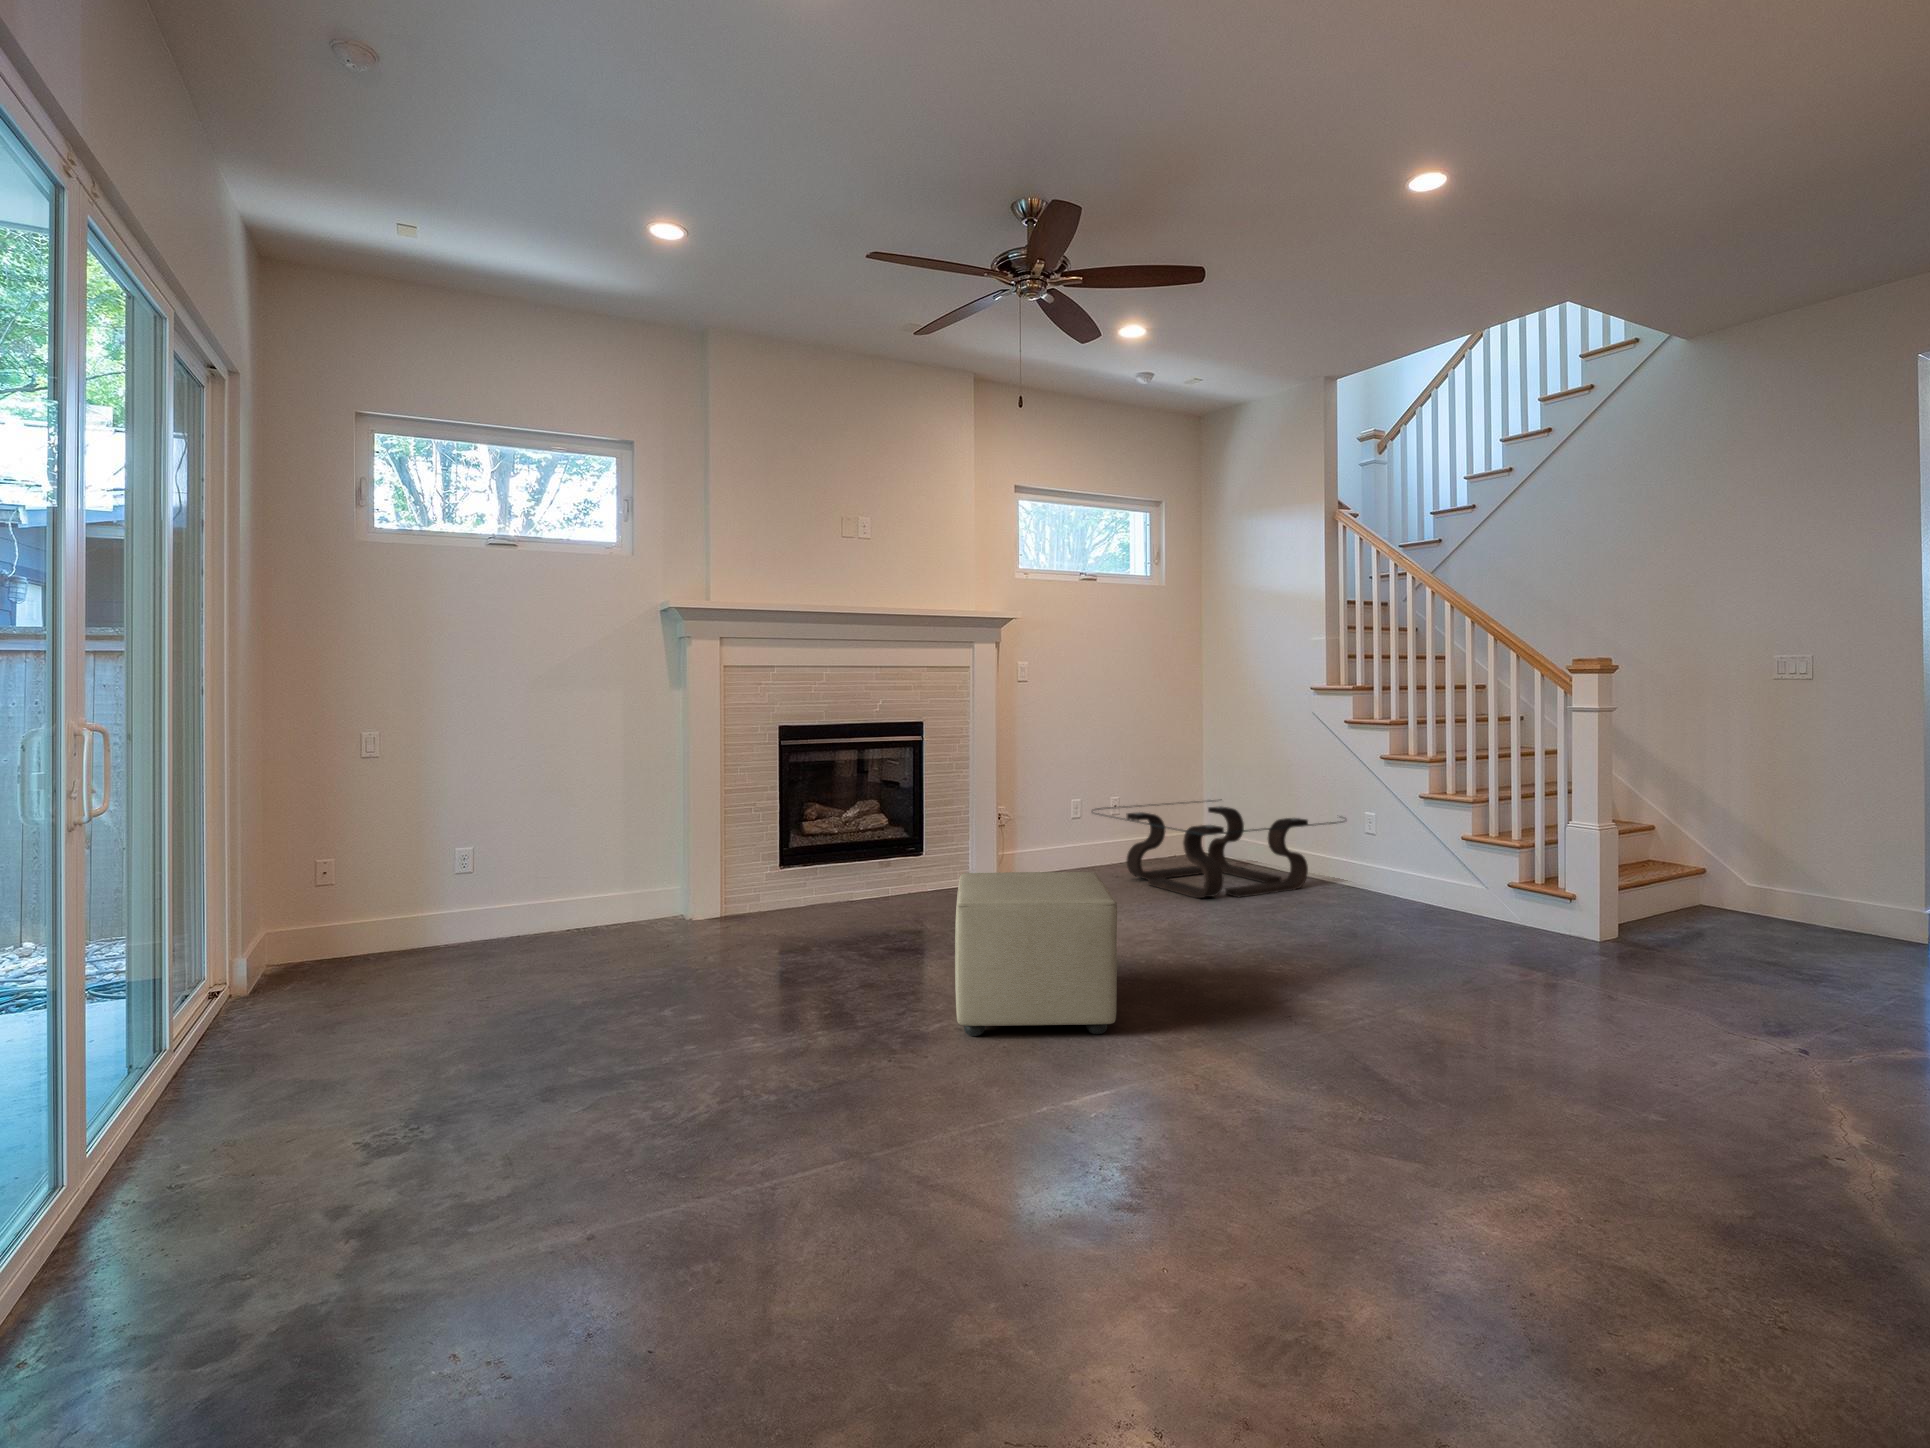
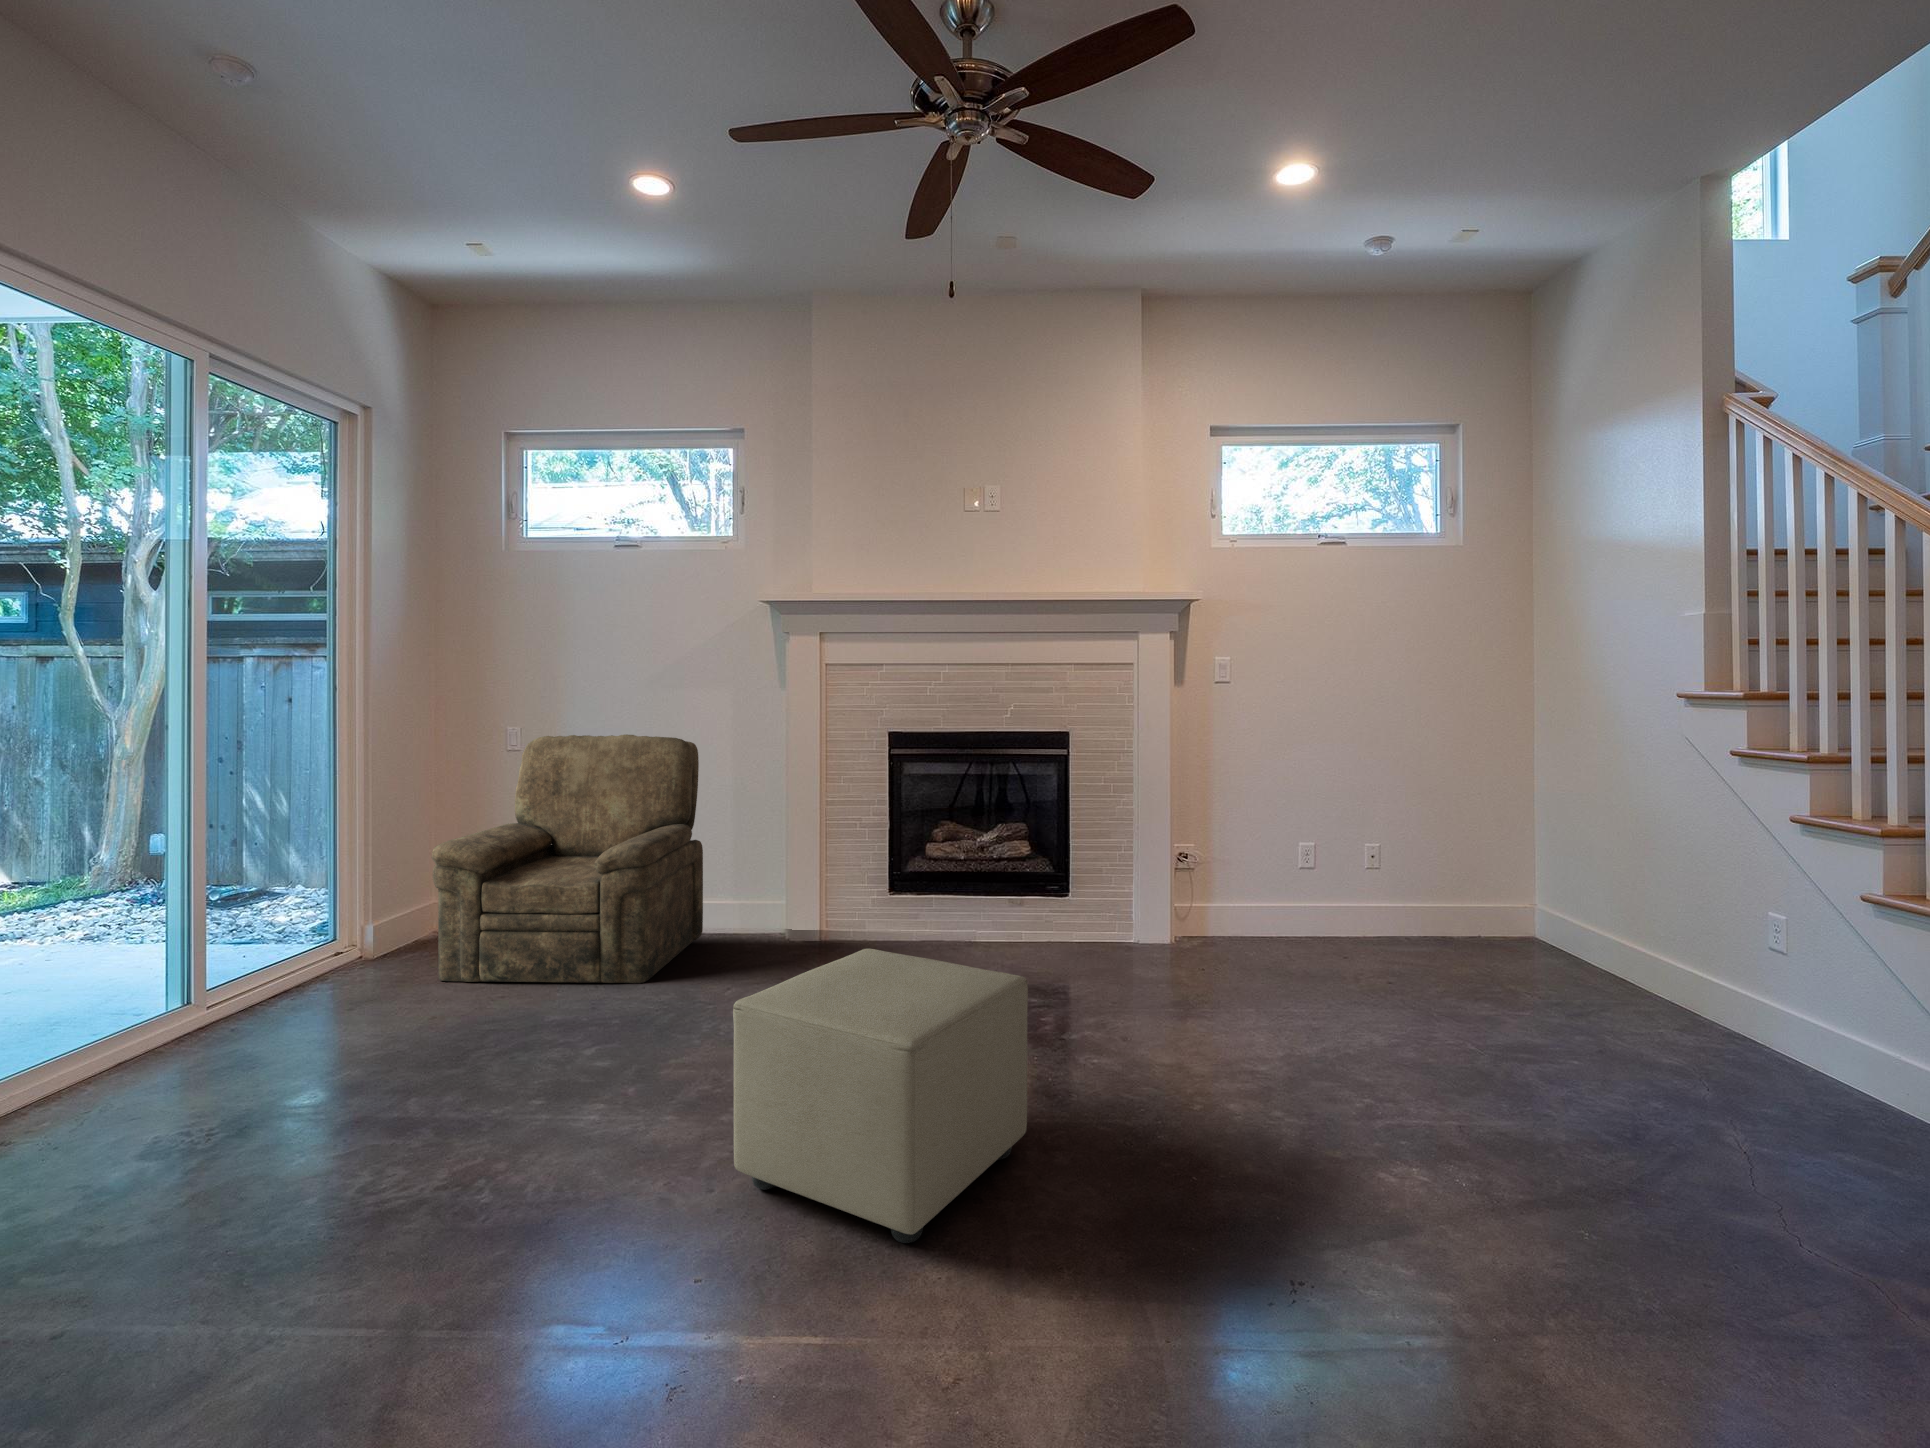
armchair: none [362,731,620,1001] -> present [432,734,703,983]
coffee table: present [1092,799,1342,898] -> none [1304,854,1725,1022]

